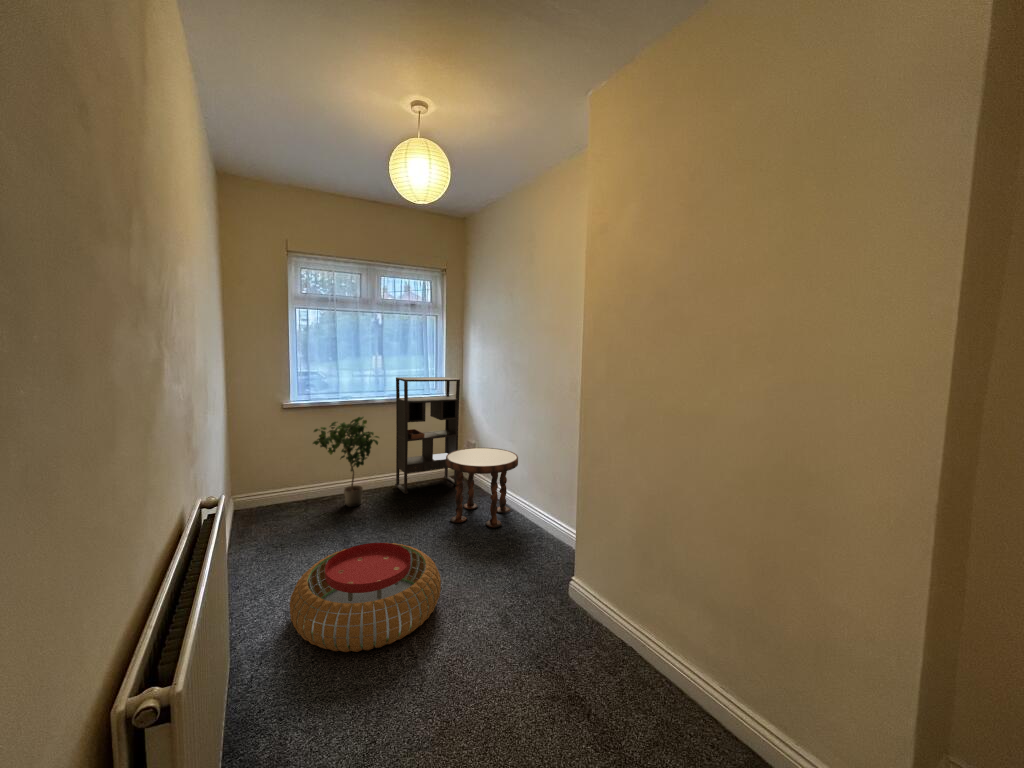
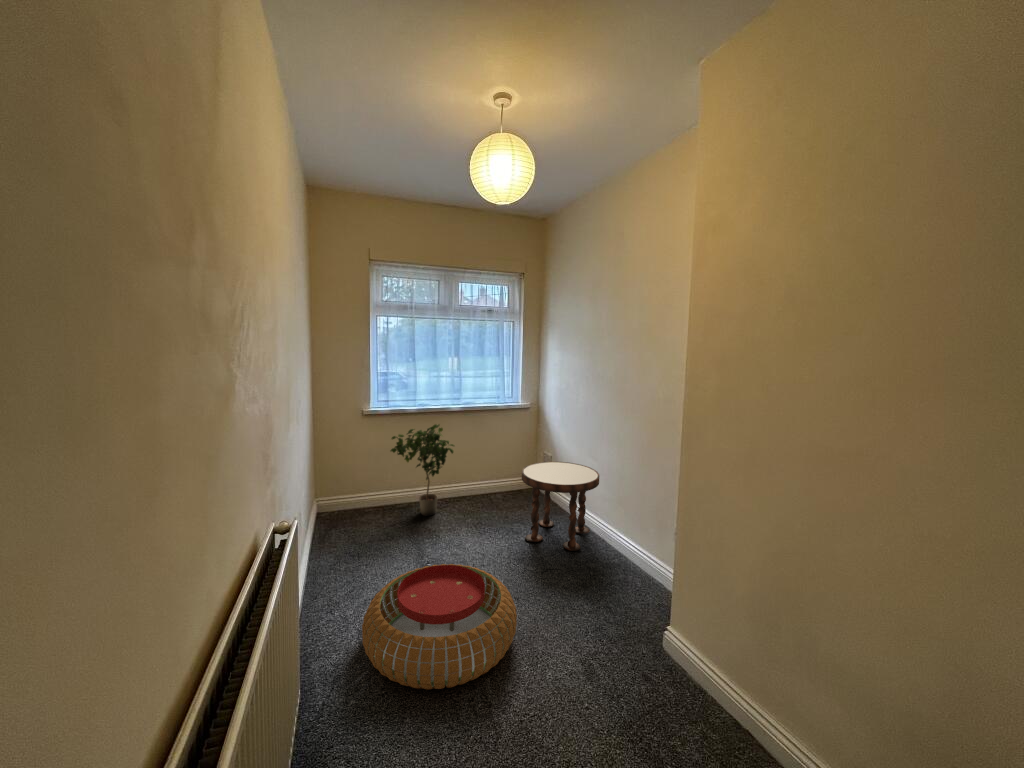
bookshelf: present [395,377,460,494] -> none [469,385,537,505]

